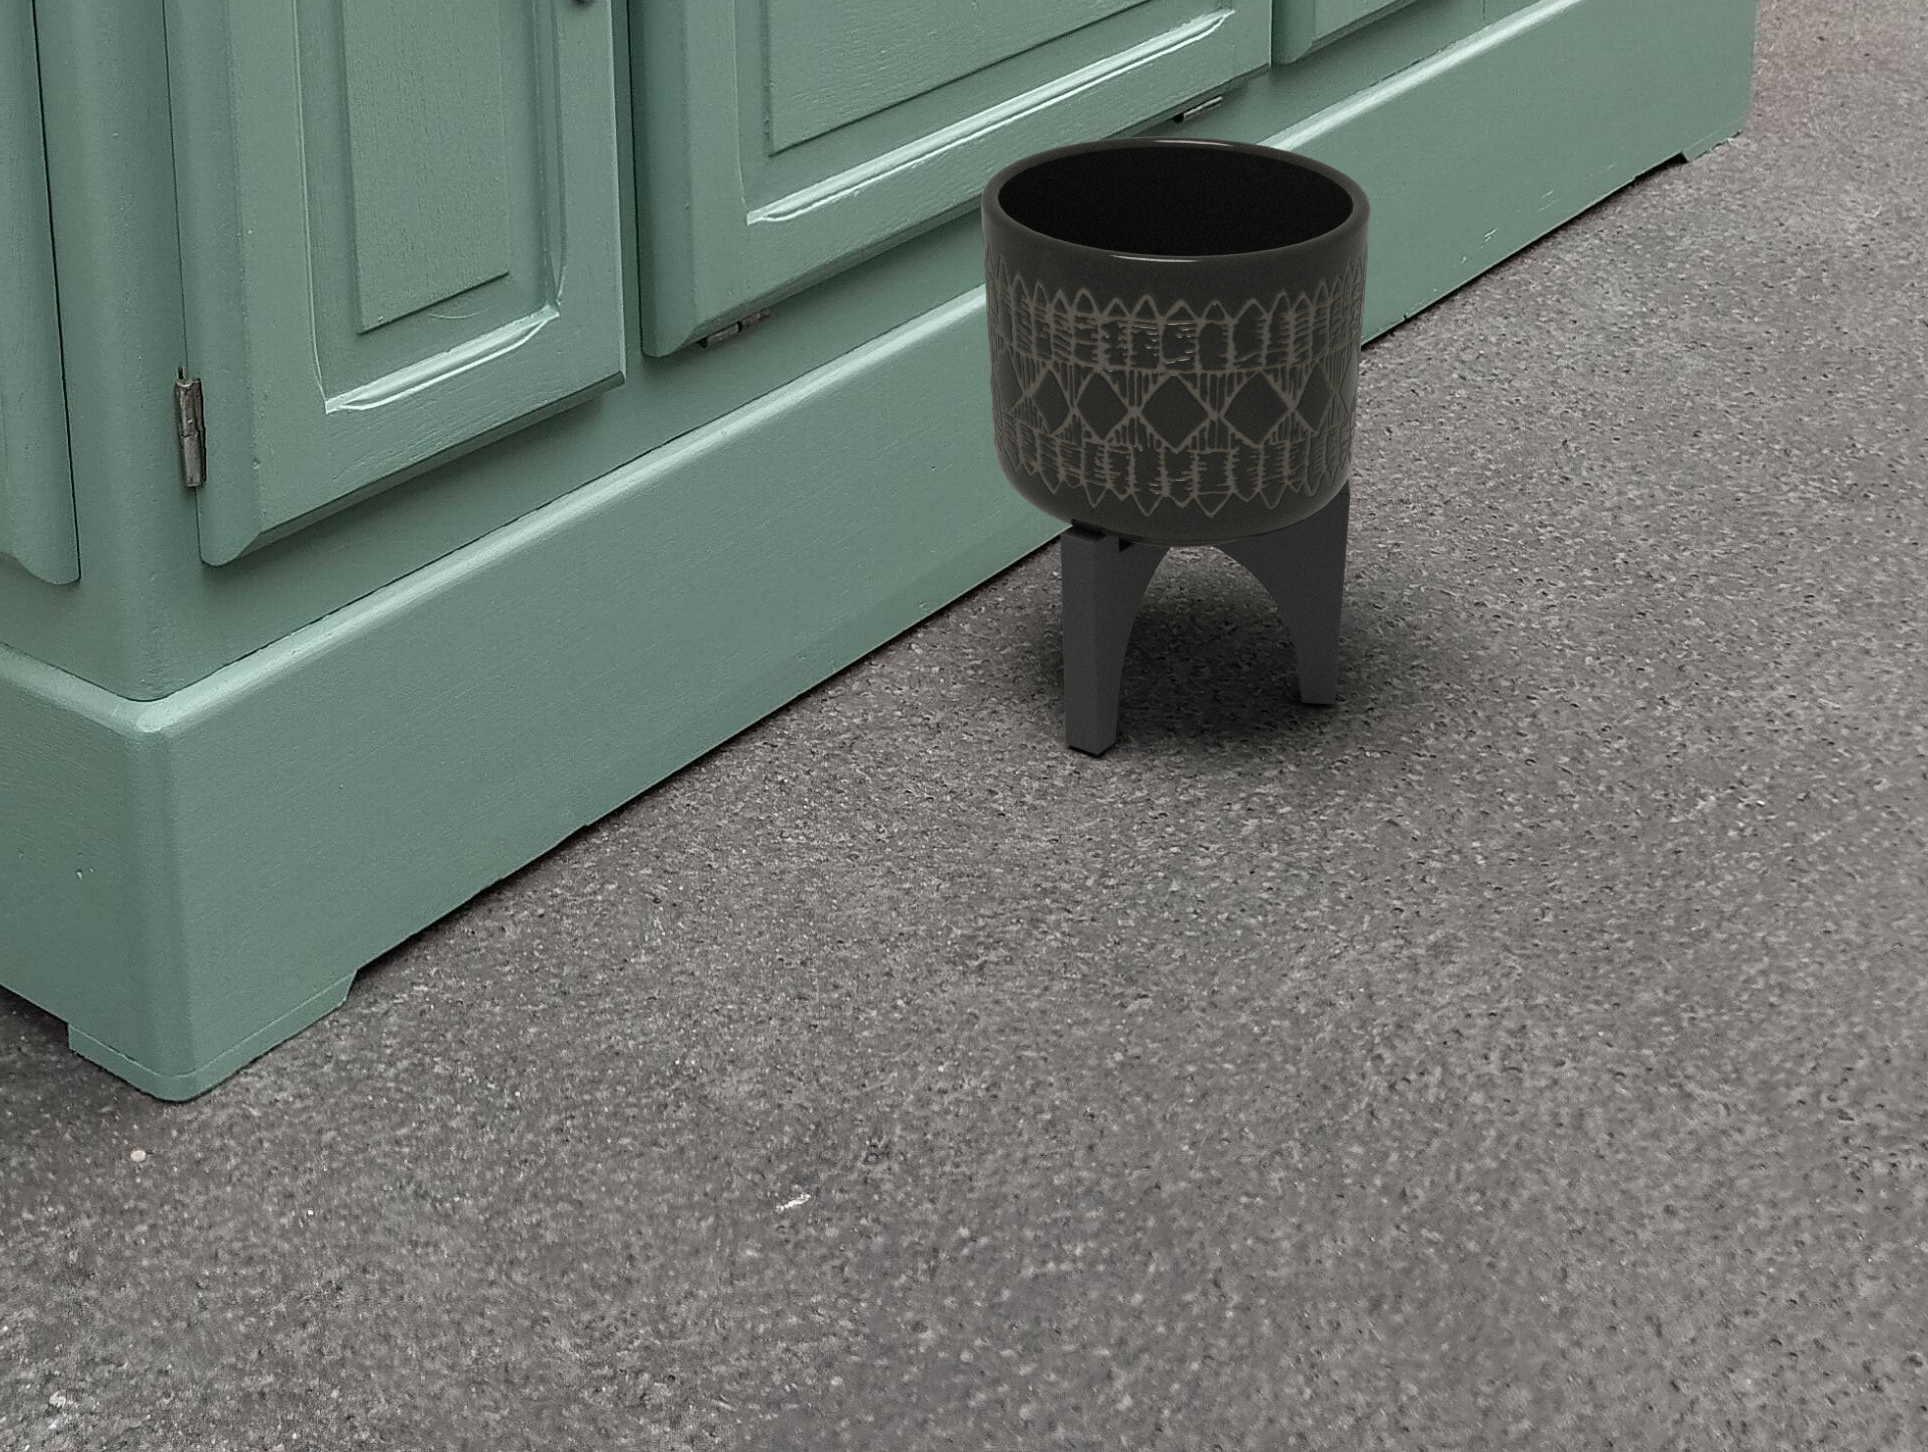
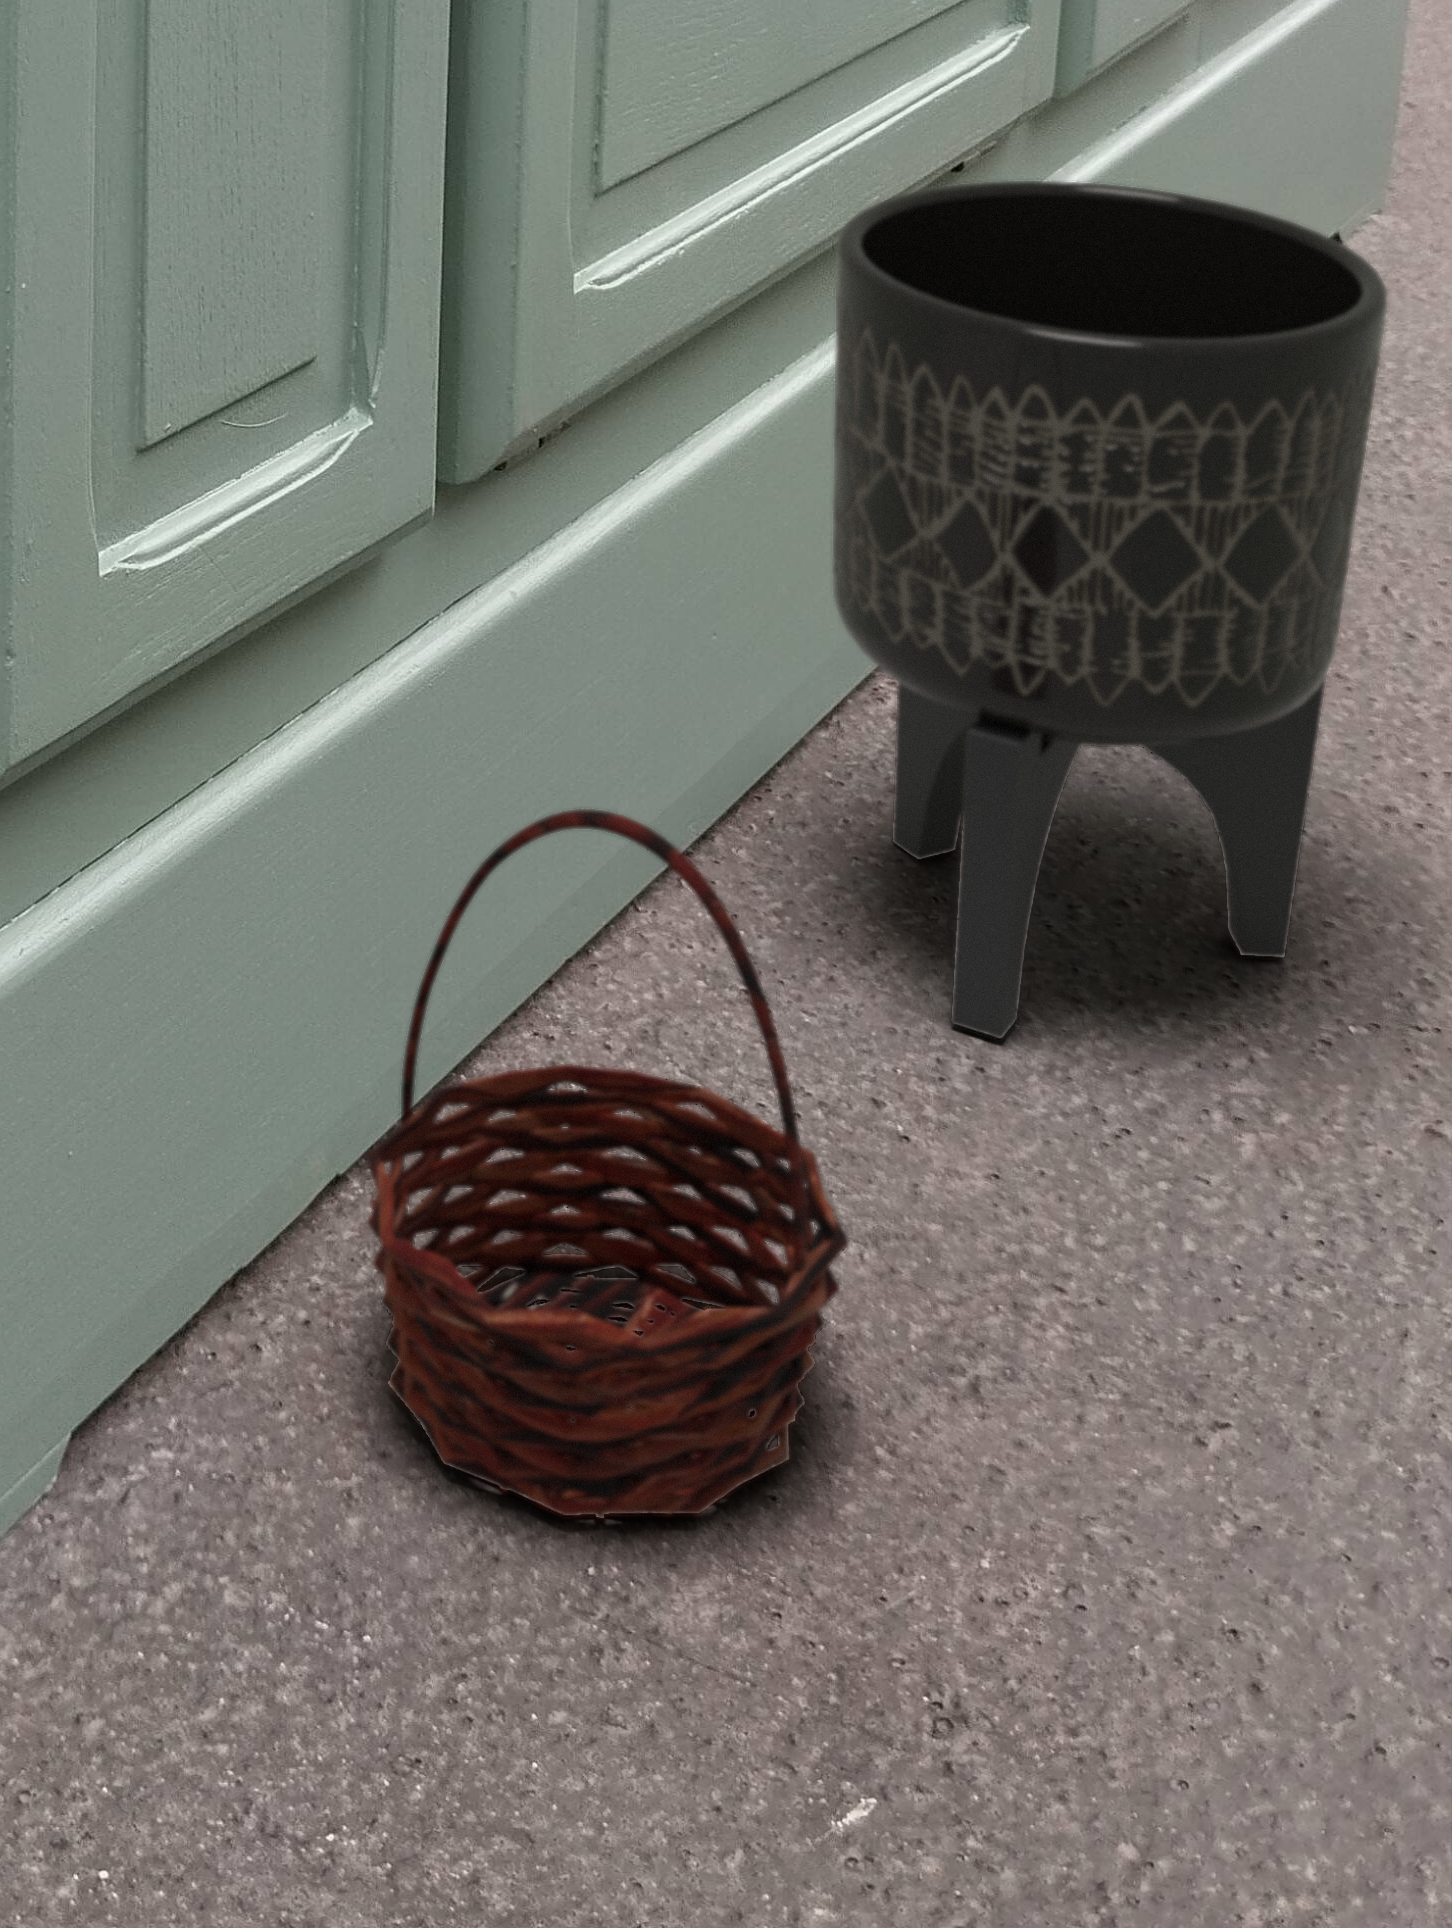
basket: none [557,573,876,1037] -> present [366,809,849,1518]

